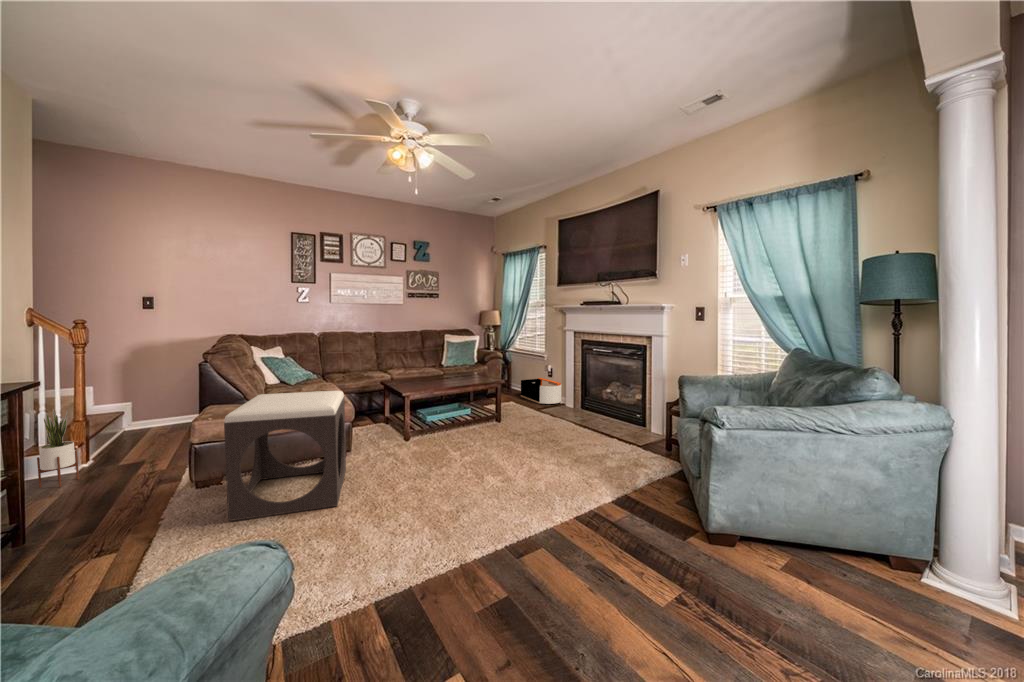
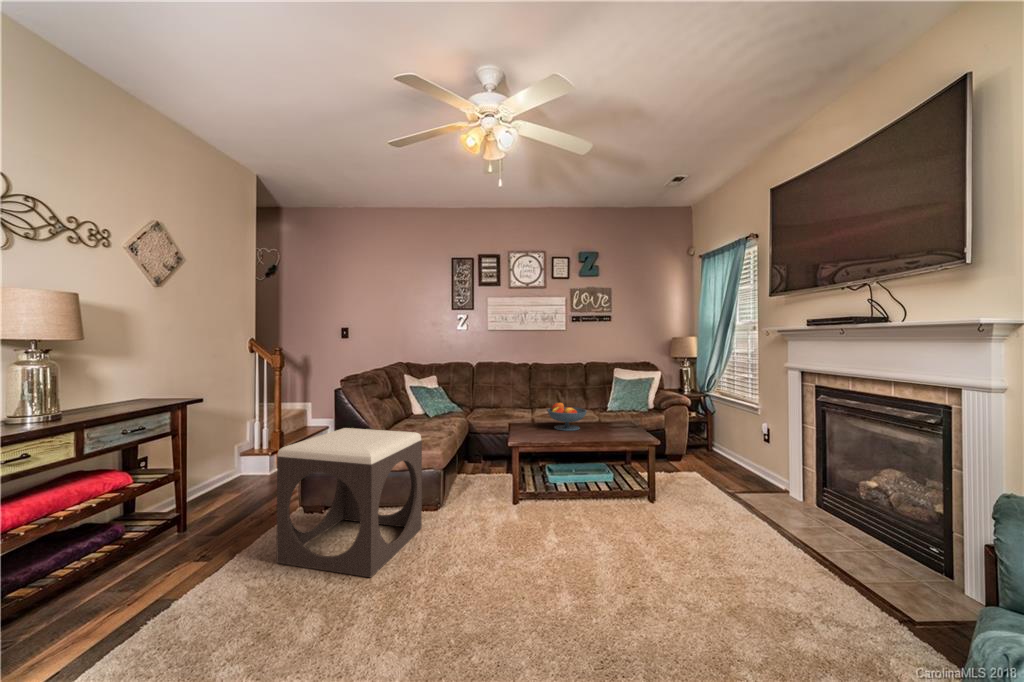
fruit bowl: none [416,361,447,382] -> present [548,403,587,431]
storage bin: present [521,378,562,404] -> none [716,439,782,485]
potted plant: present [37,409,79,488] -> none [220,422,245,489]

